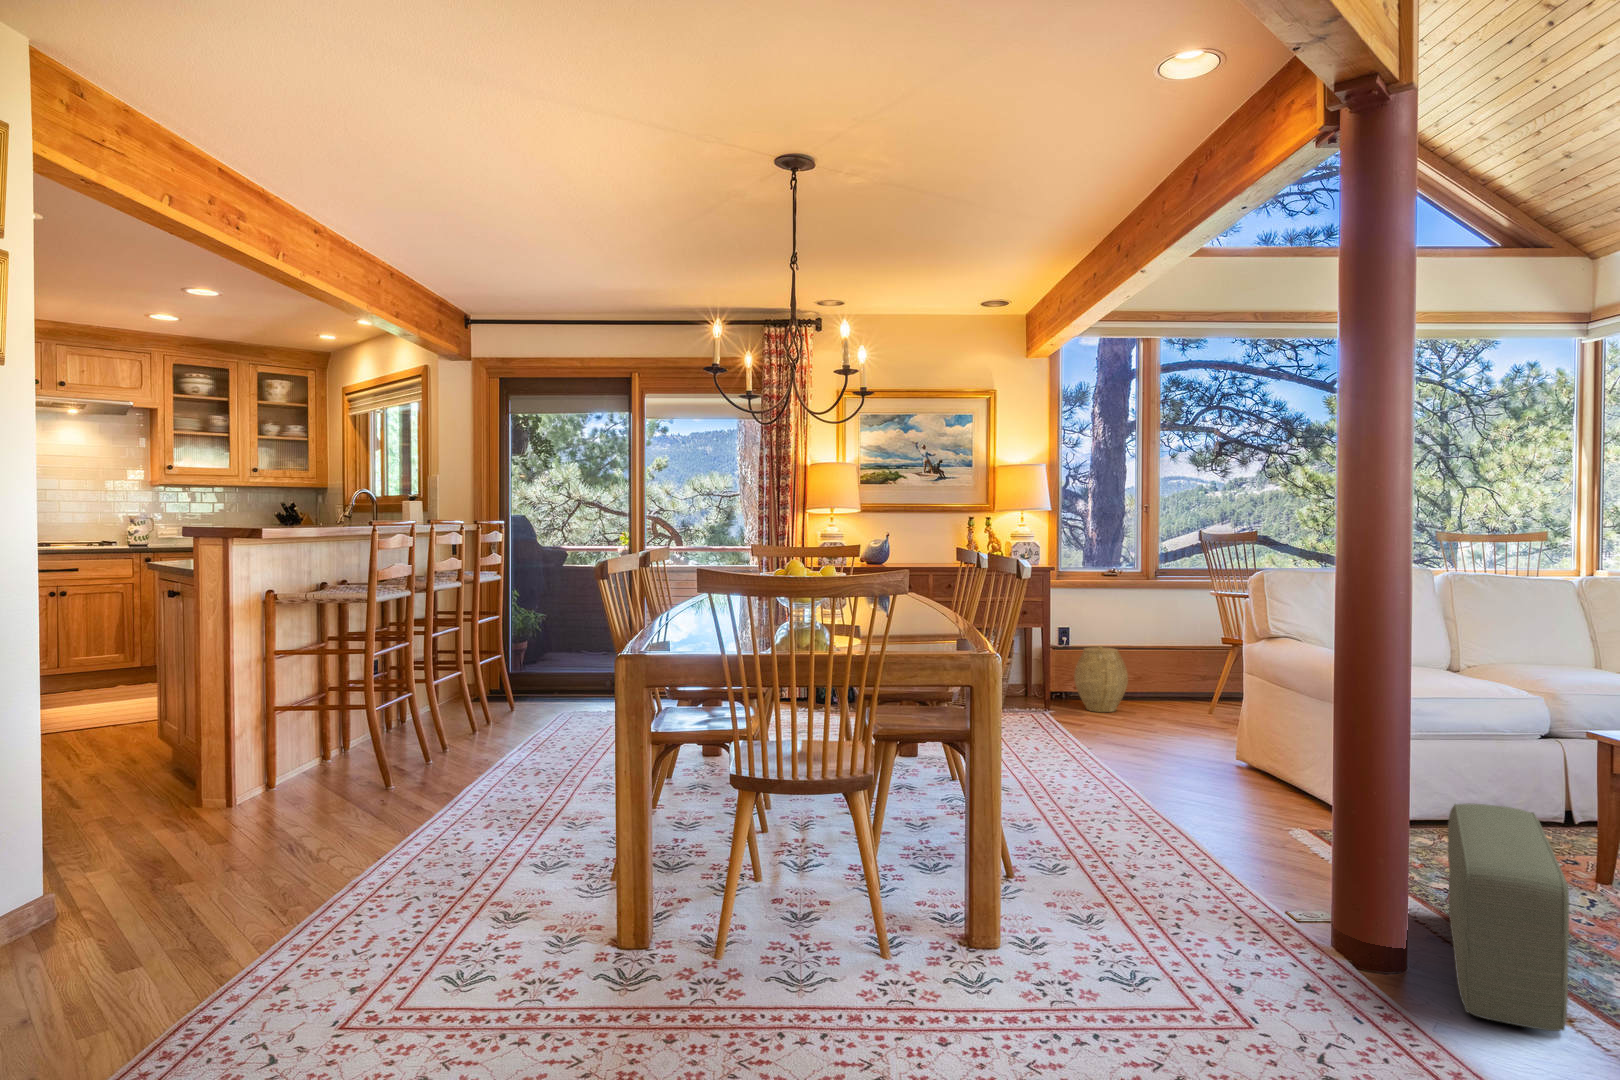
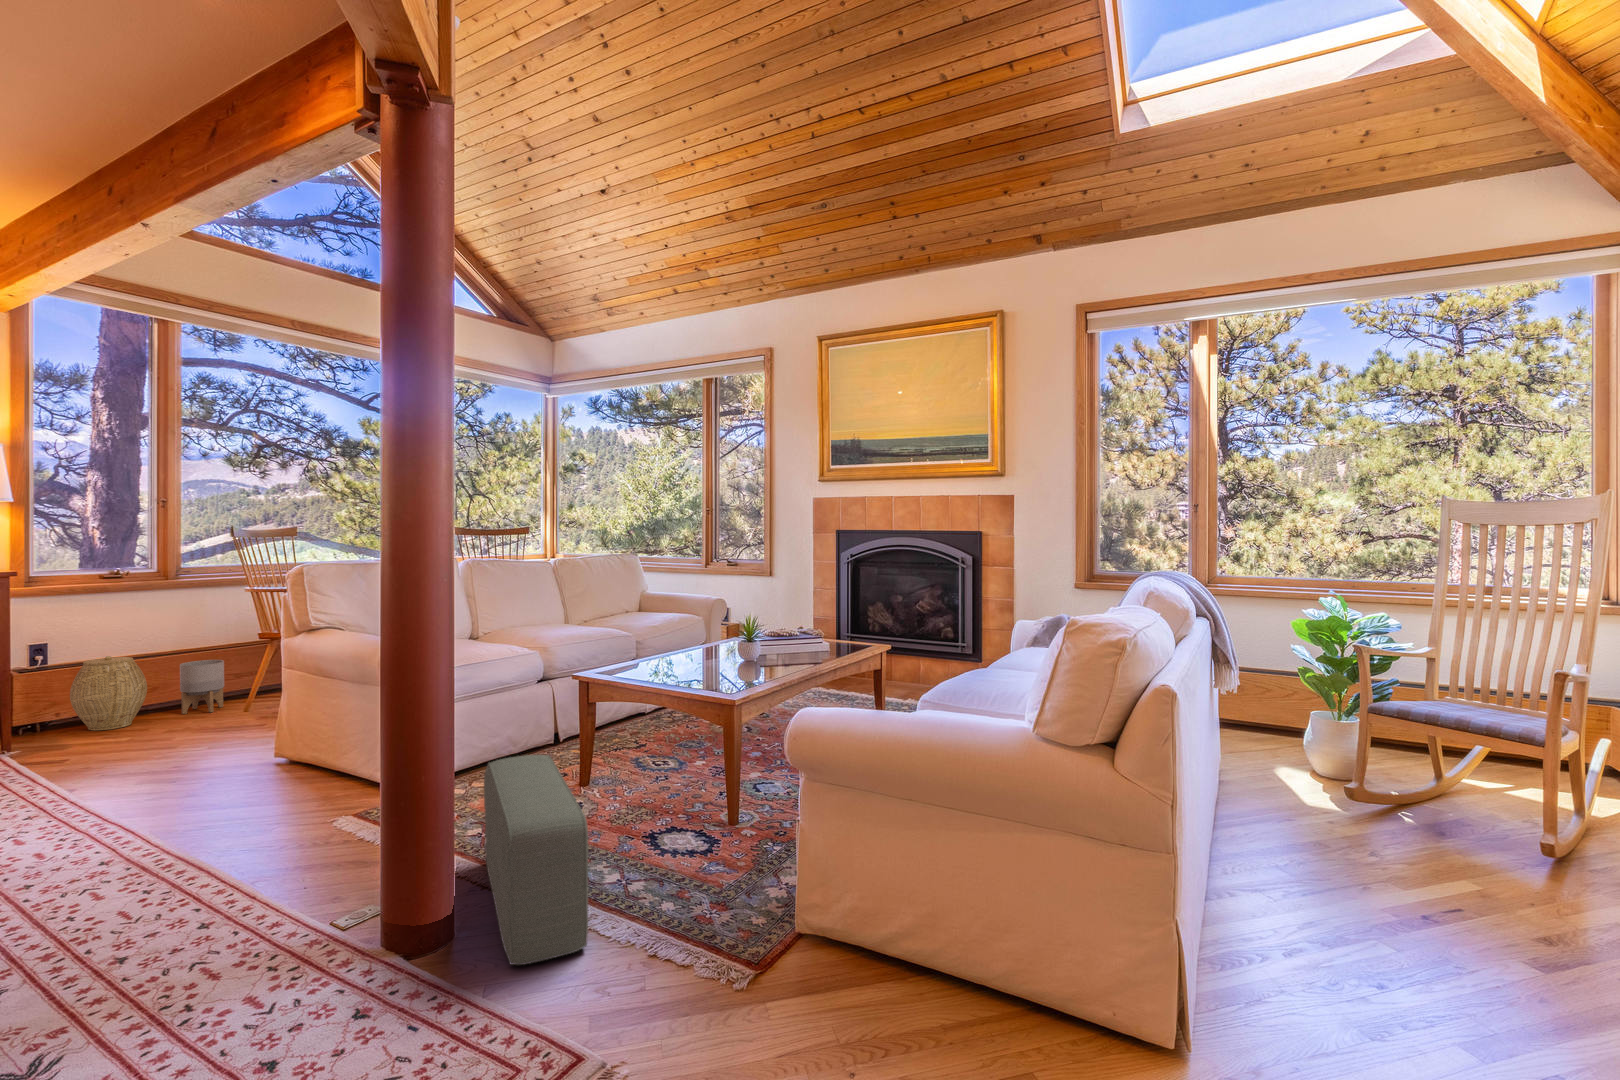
planter: none [1153,660,1189,712] -> present [180,660,224,714]

